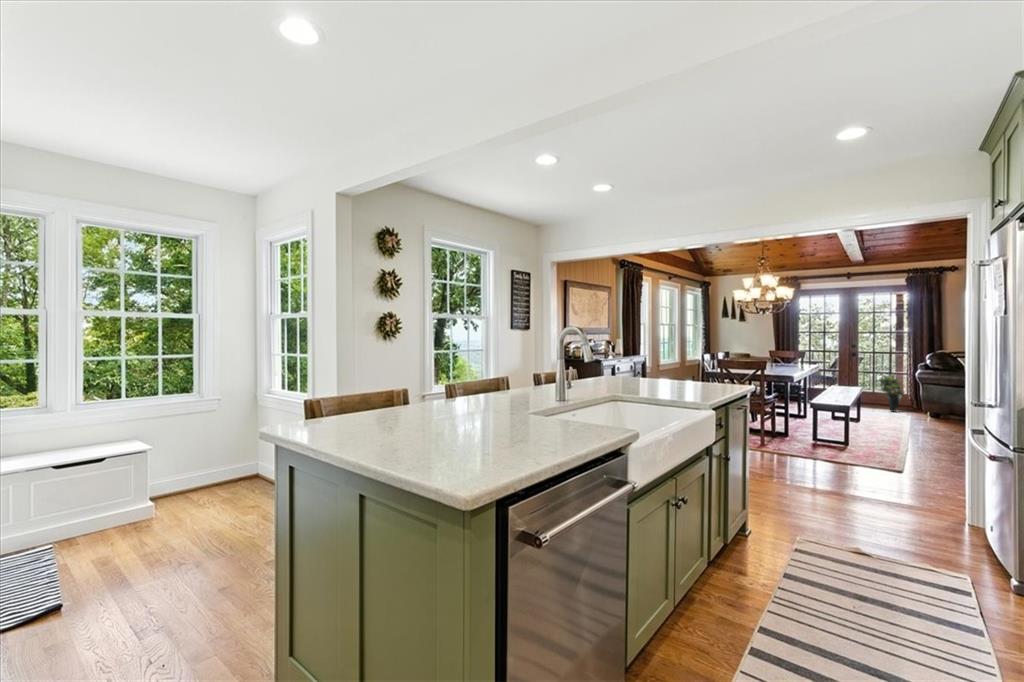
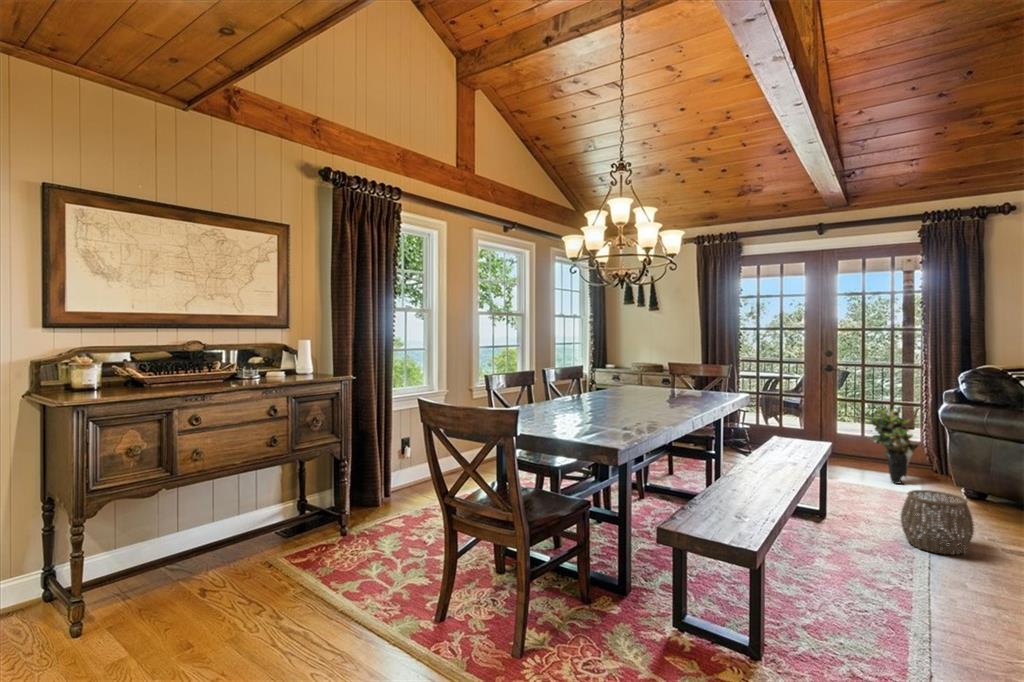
woven basket: none [897,405,931,431] -> present [901,490,974,555]

